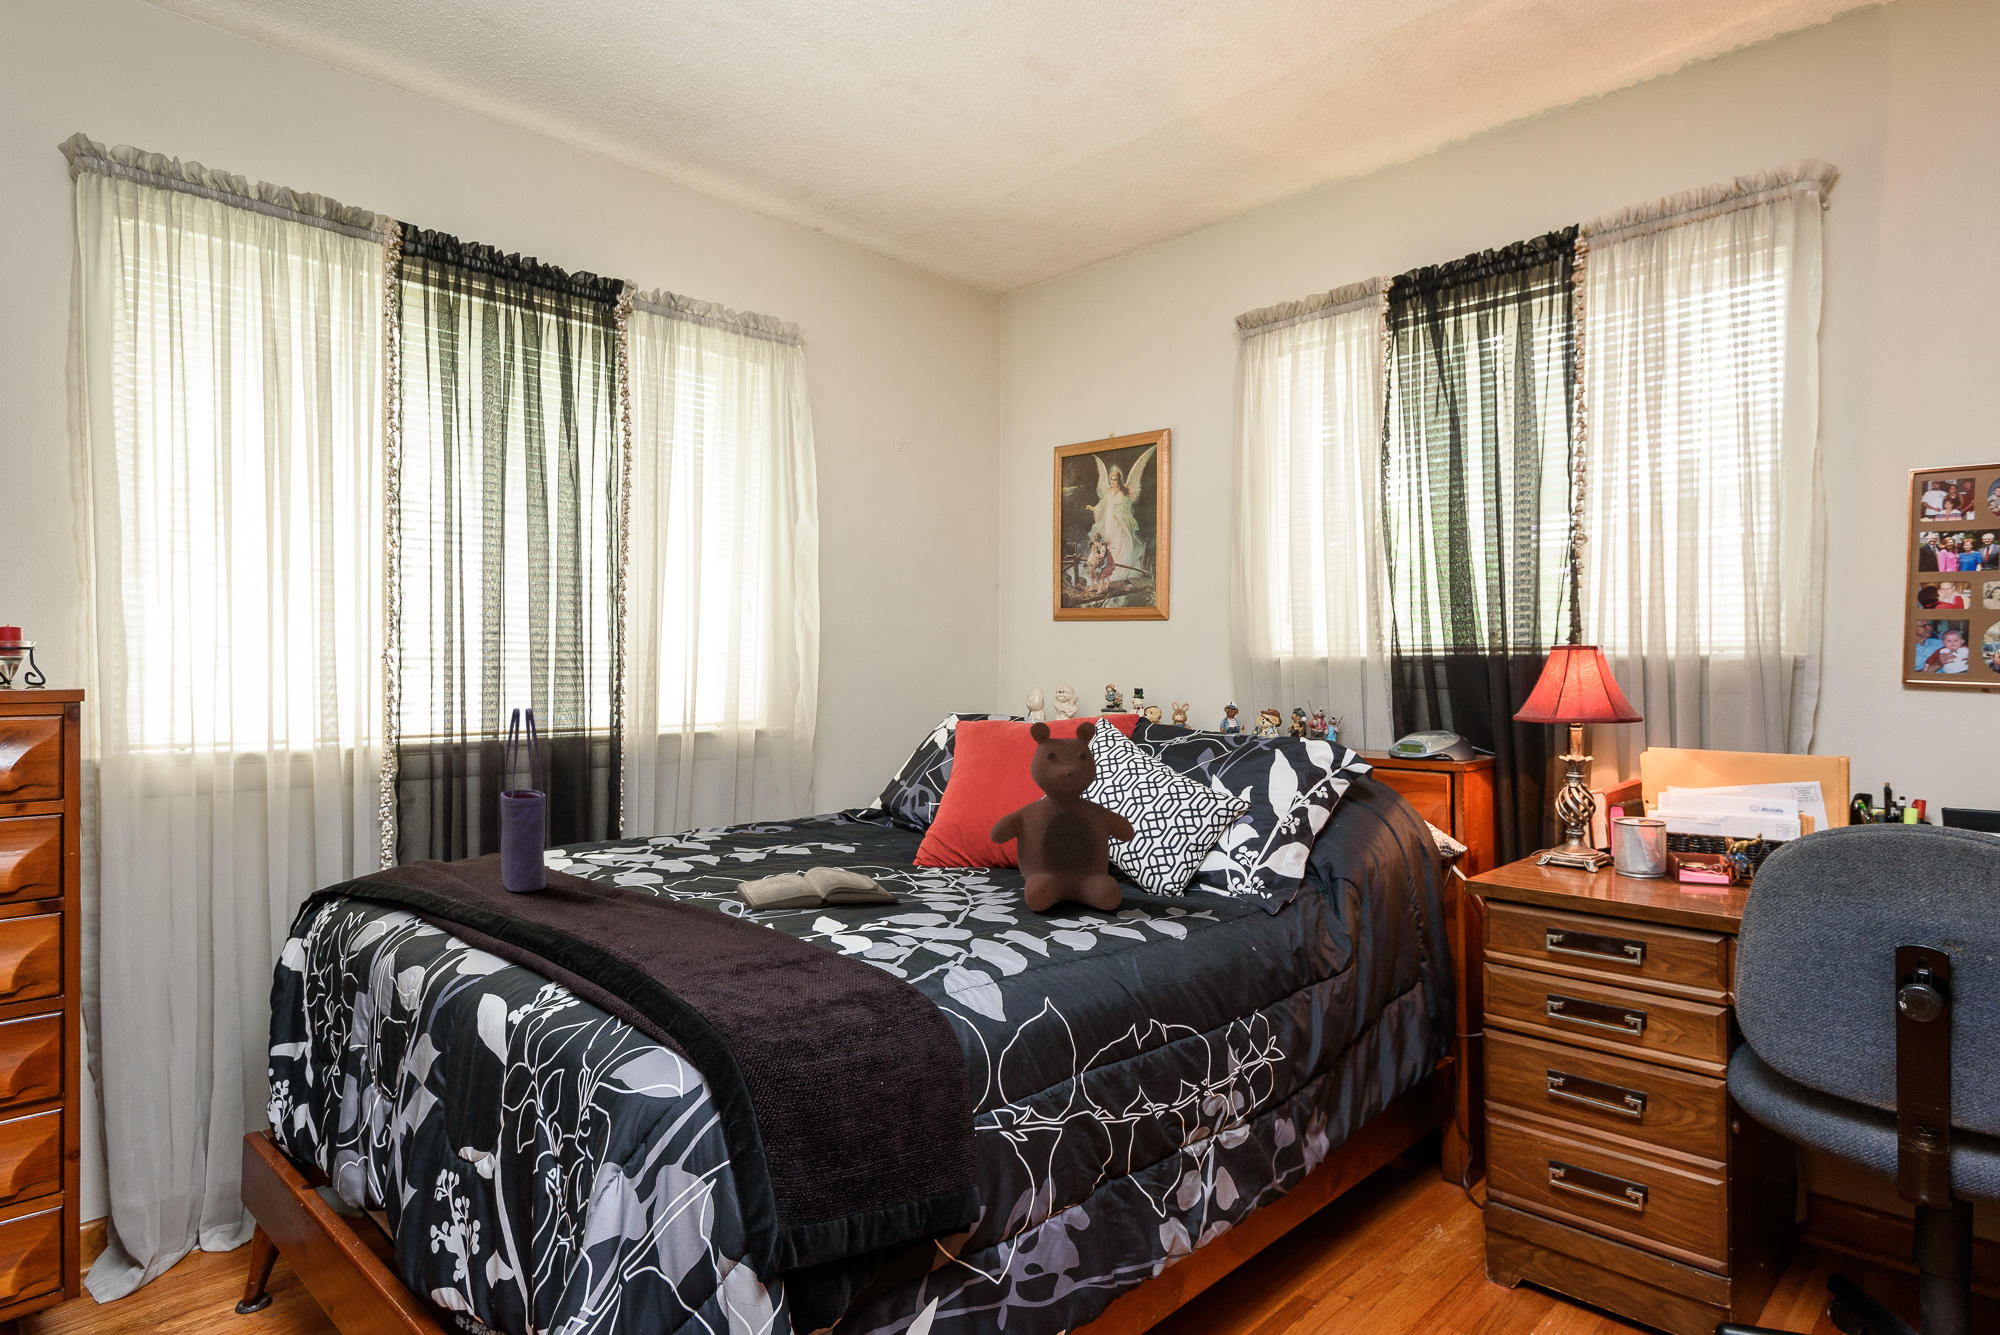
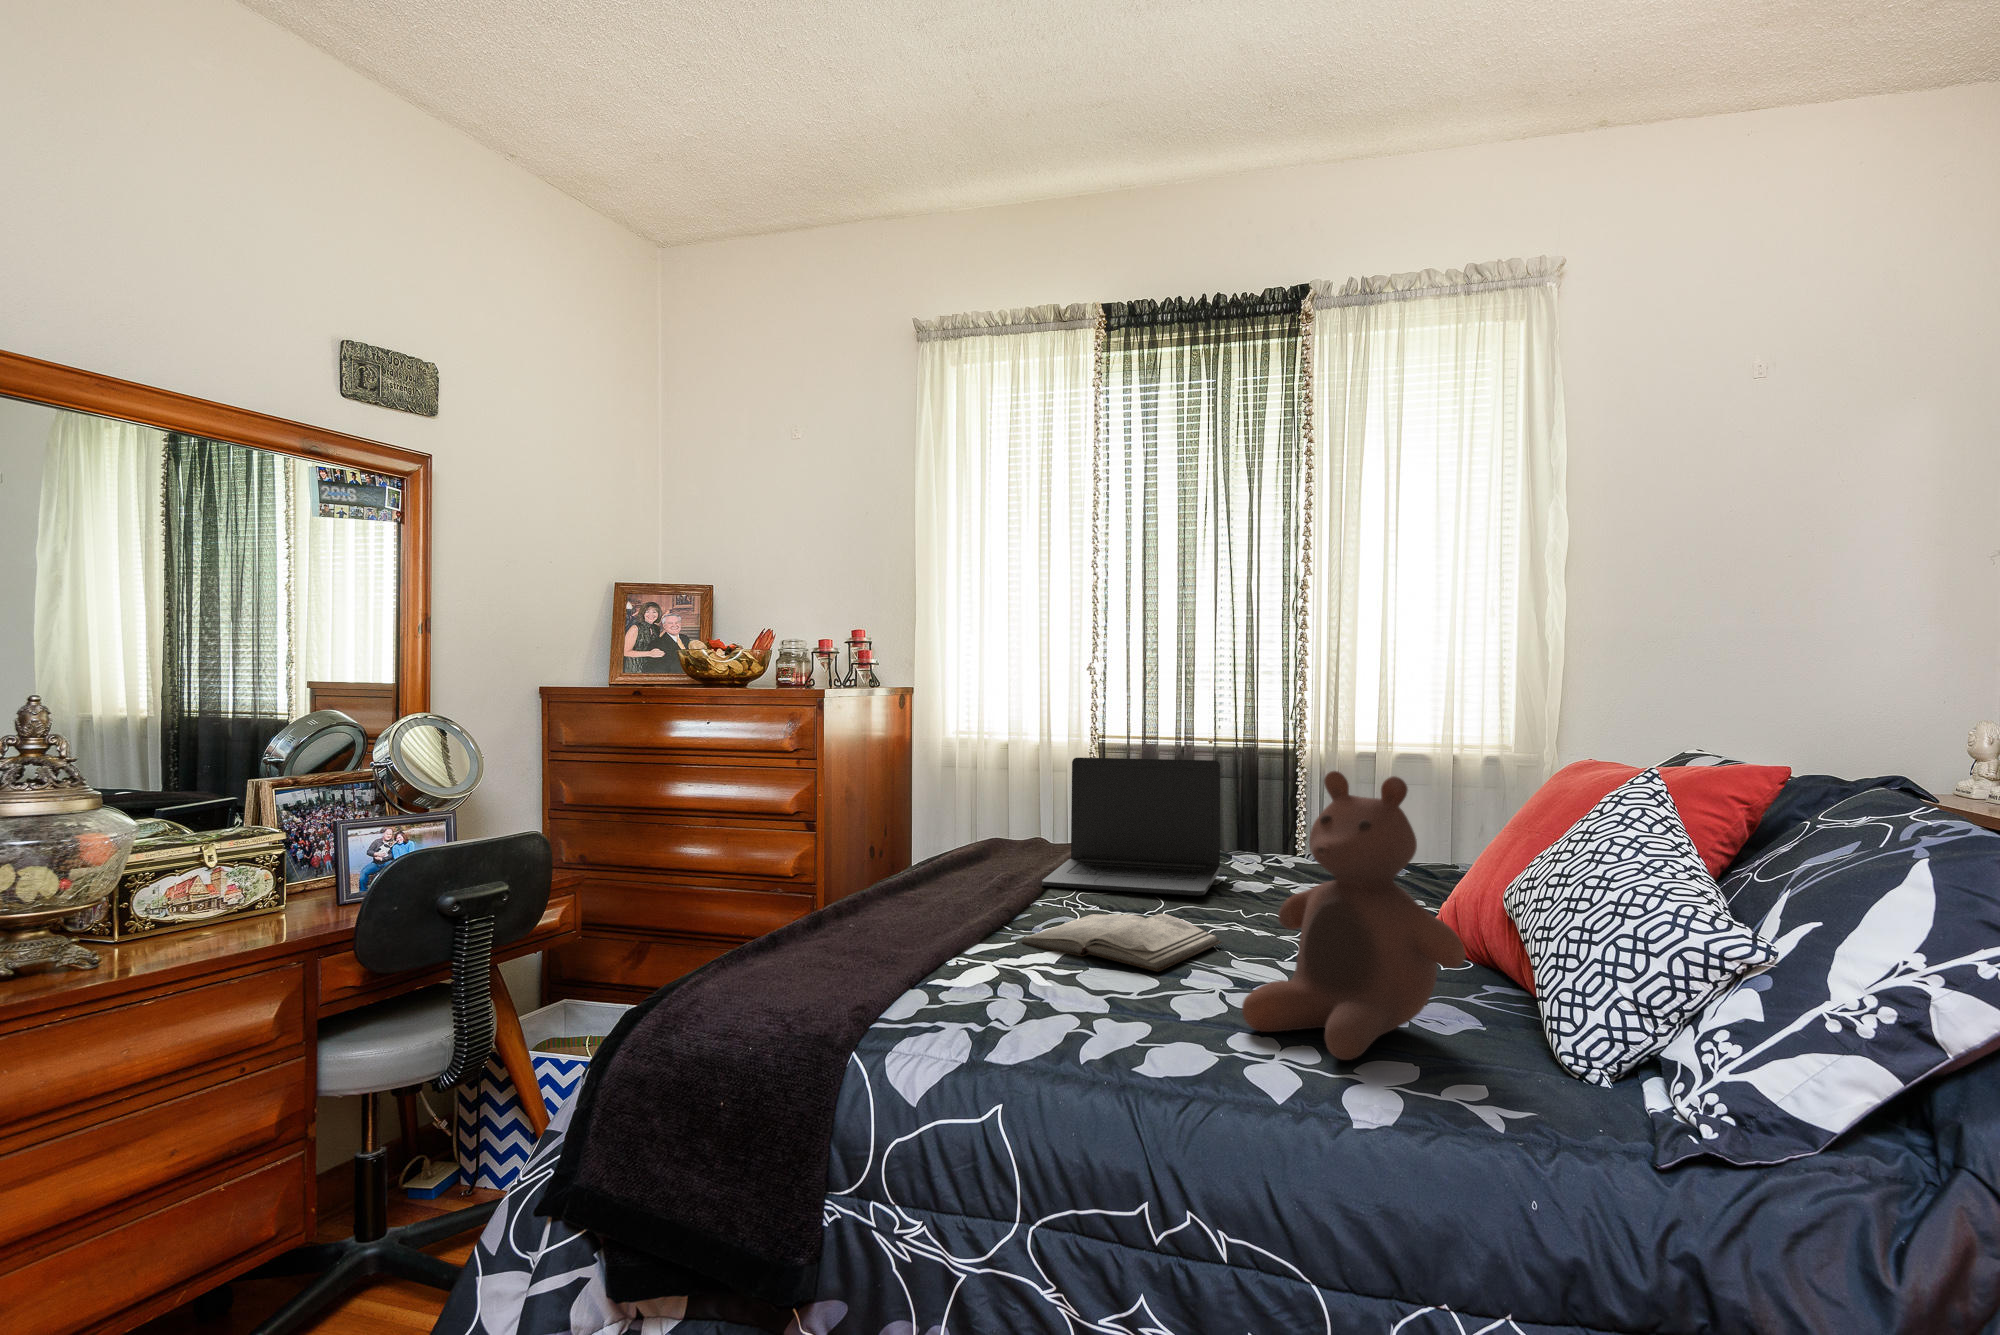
tote bag: present [501,708,546,892] -> none [938,720,990,884]
laptop: none [566,740,763,878] -> present [1042,758,1220,896]

